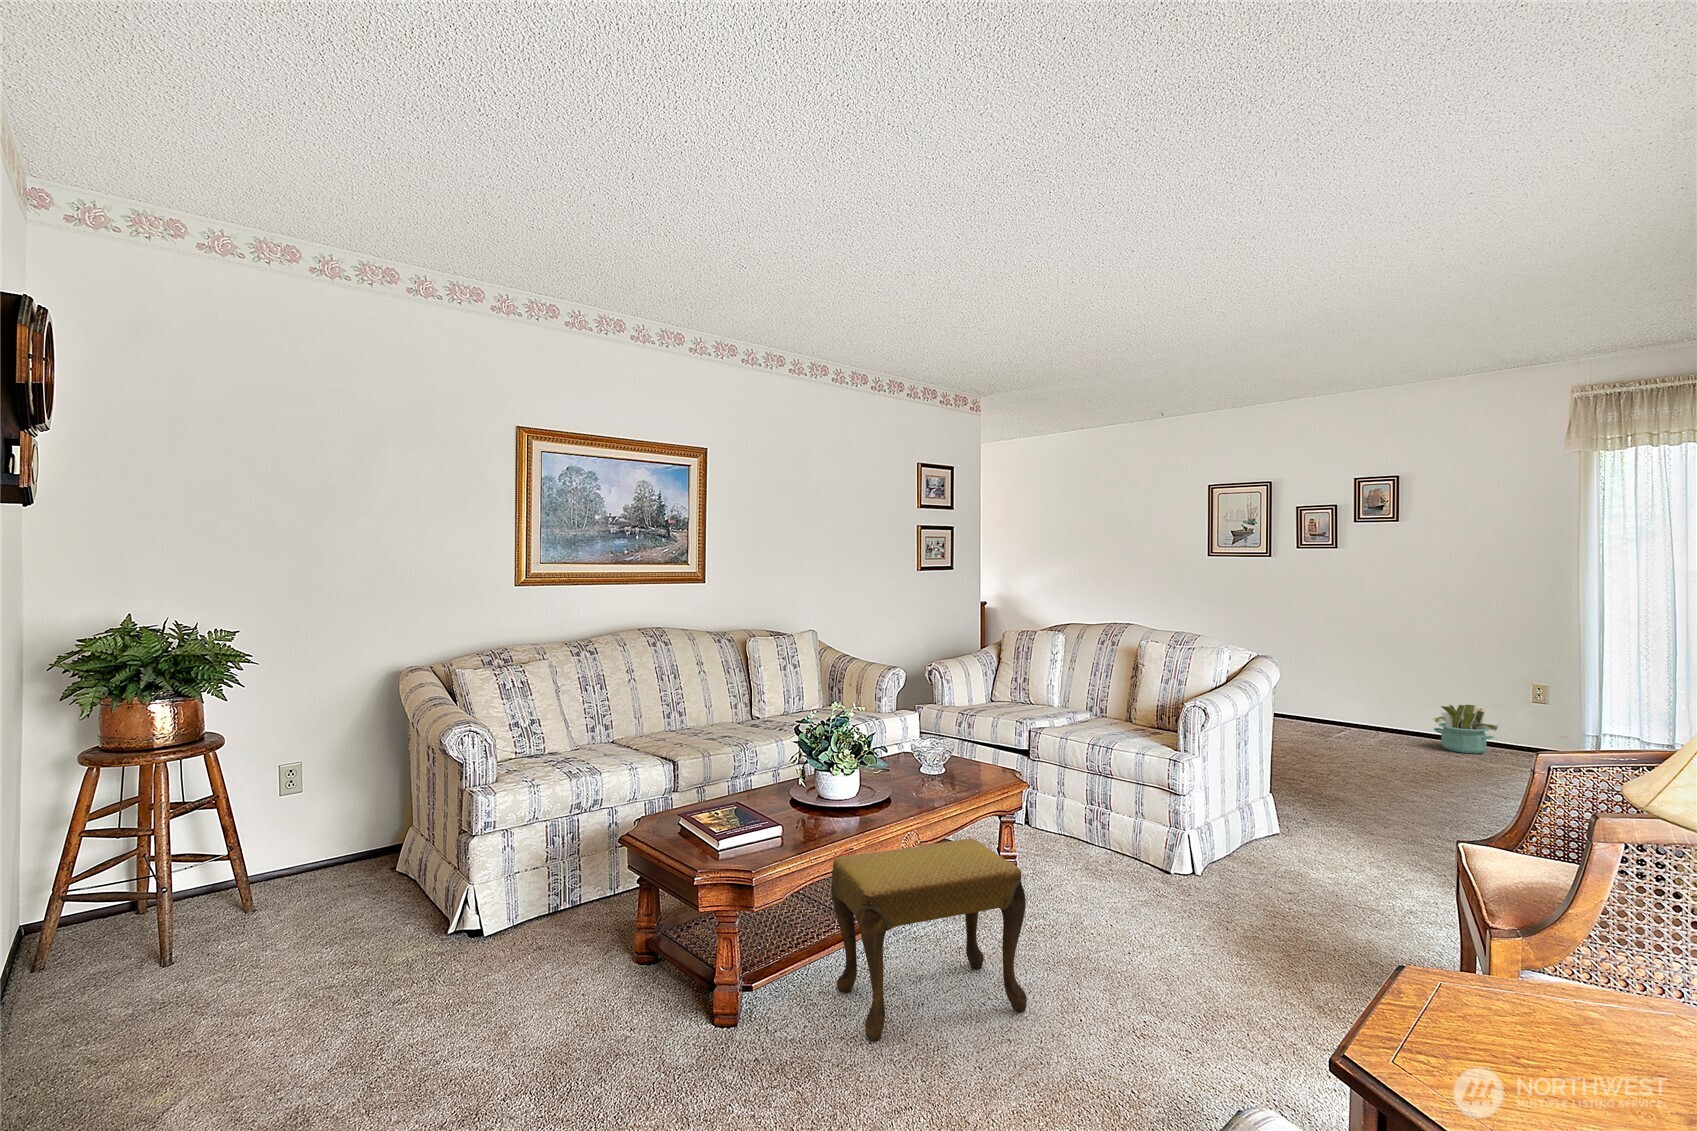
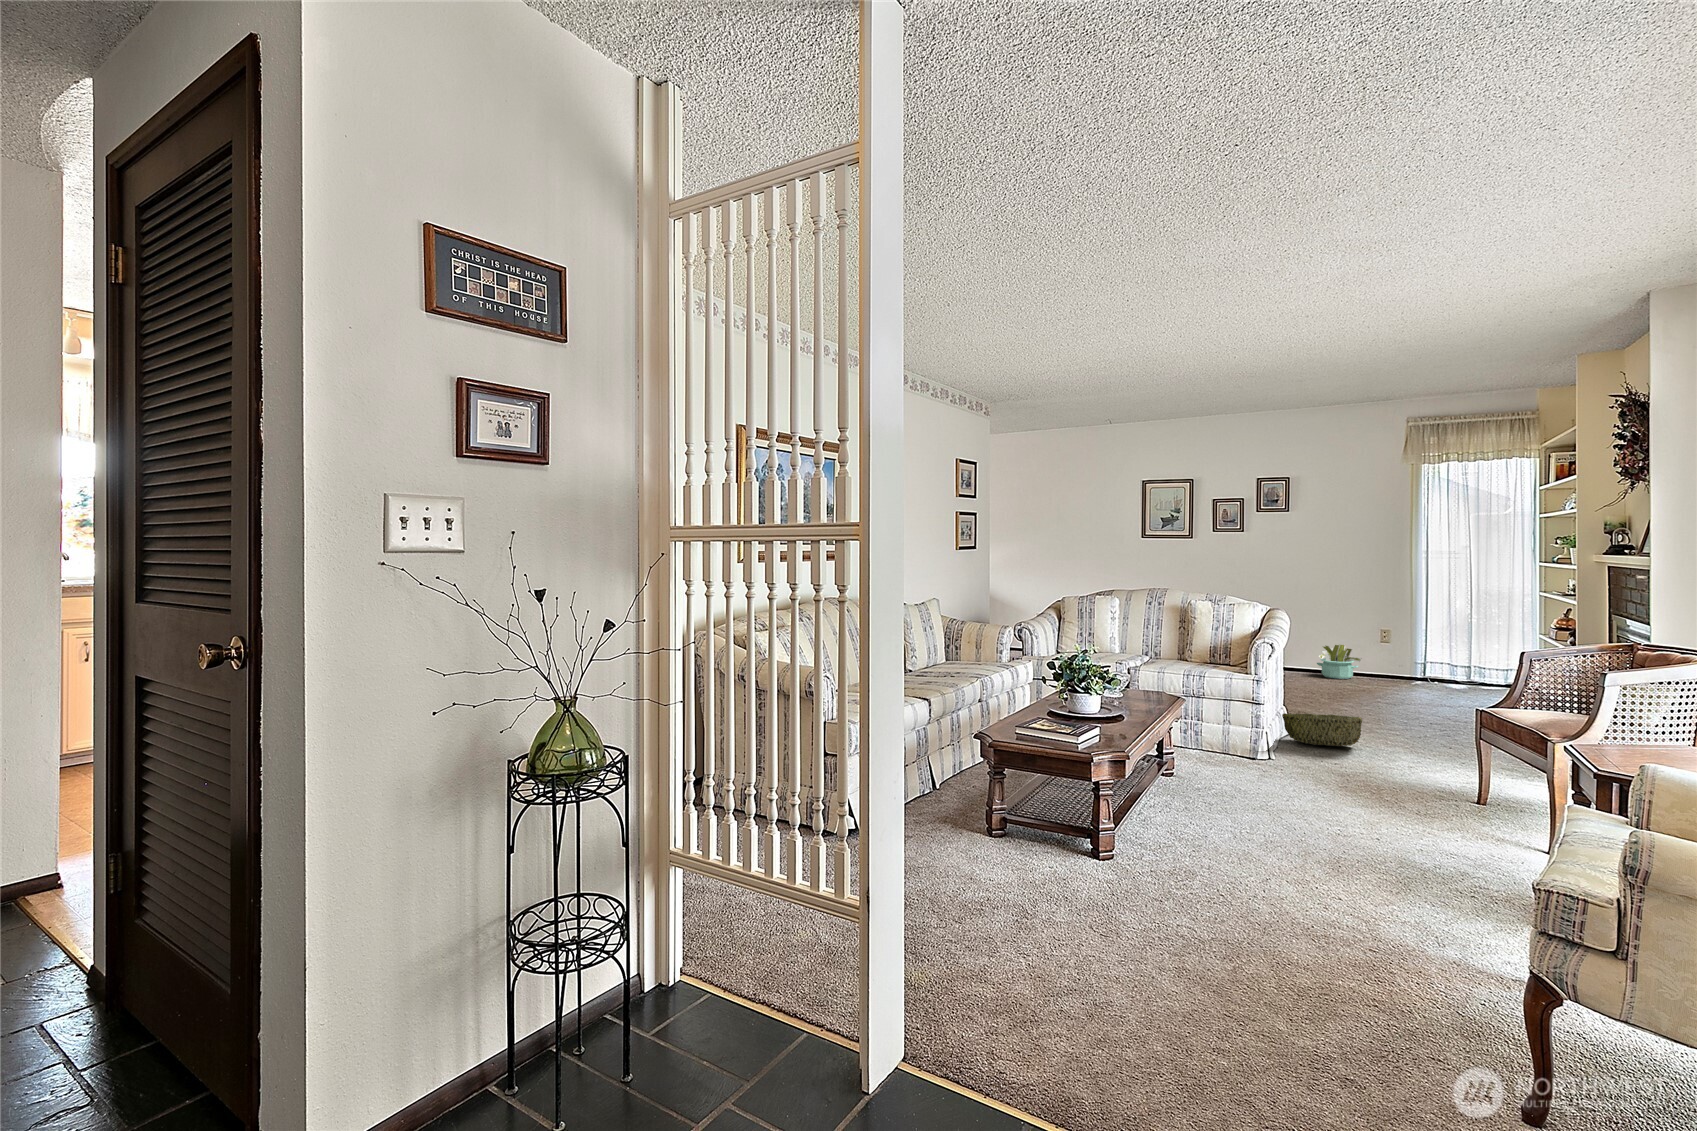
woven basket: none [1240,808,1364,868] -> present [1282,713,1362,747]
footstool: present [831,839,1027,1041] -> none [1150,729,1277,852]

